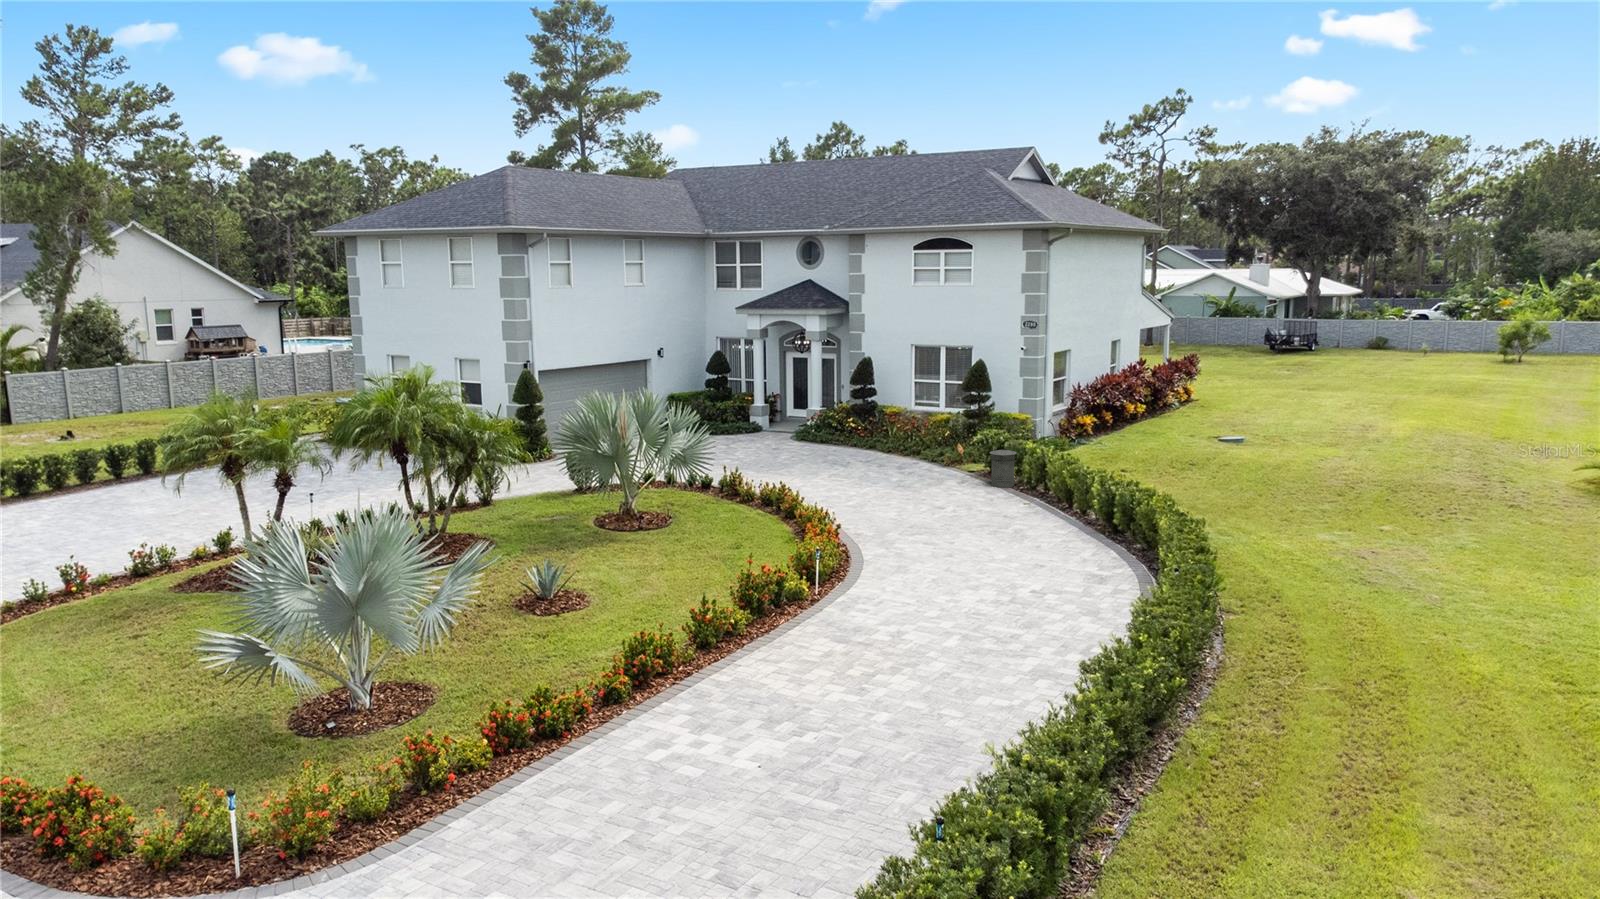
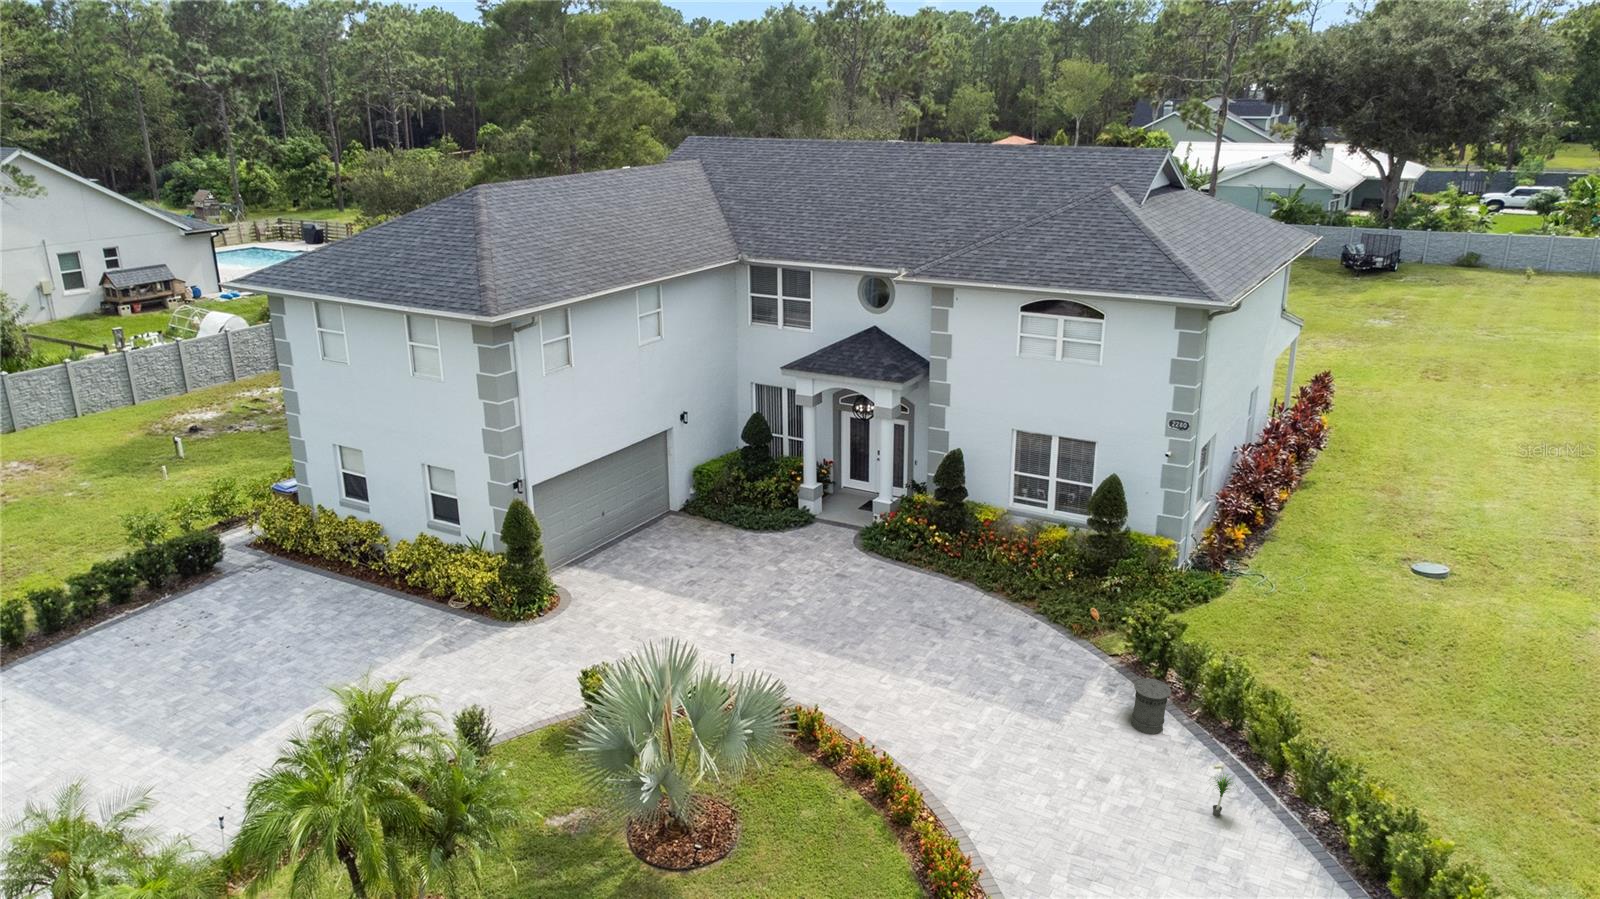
potted plant: none [1031,470,1057,508] -> present [1213,774,1232,816]

